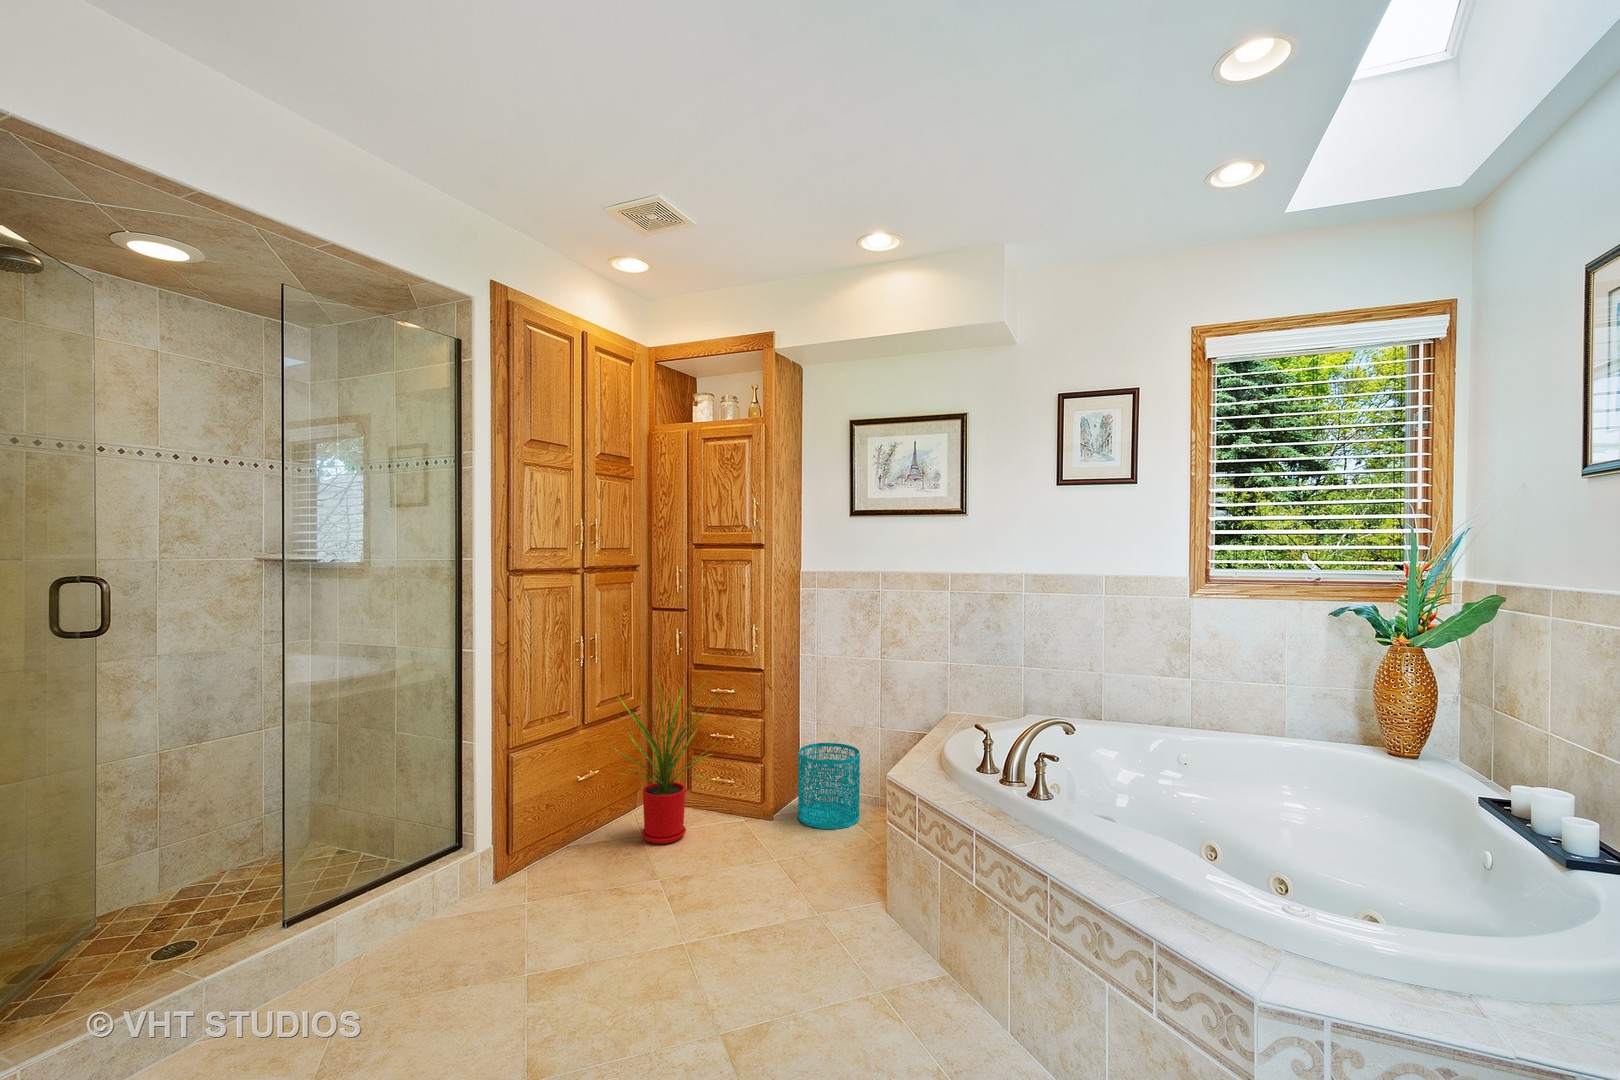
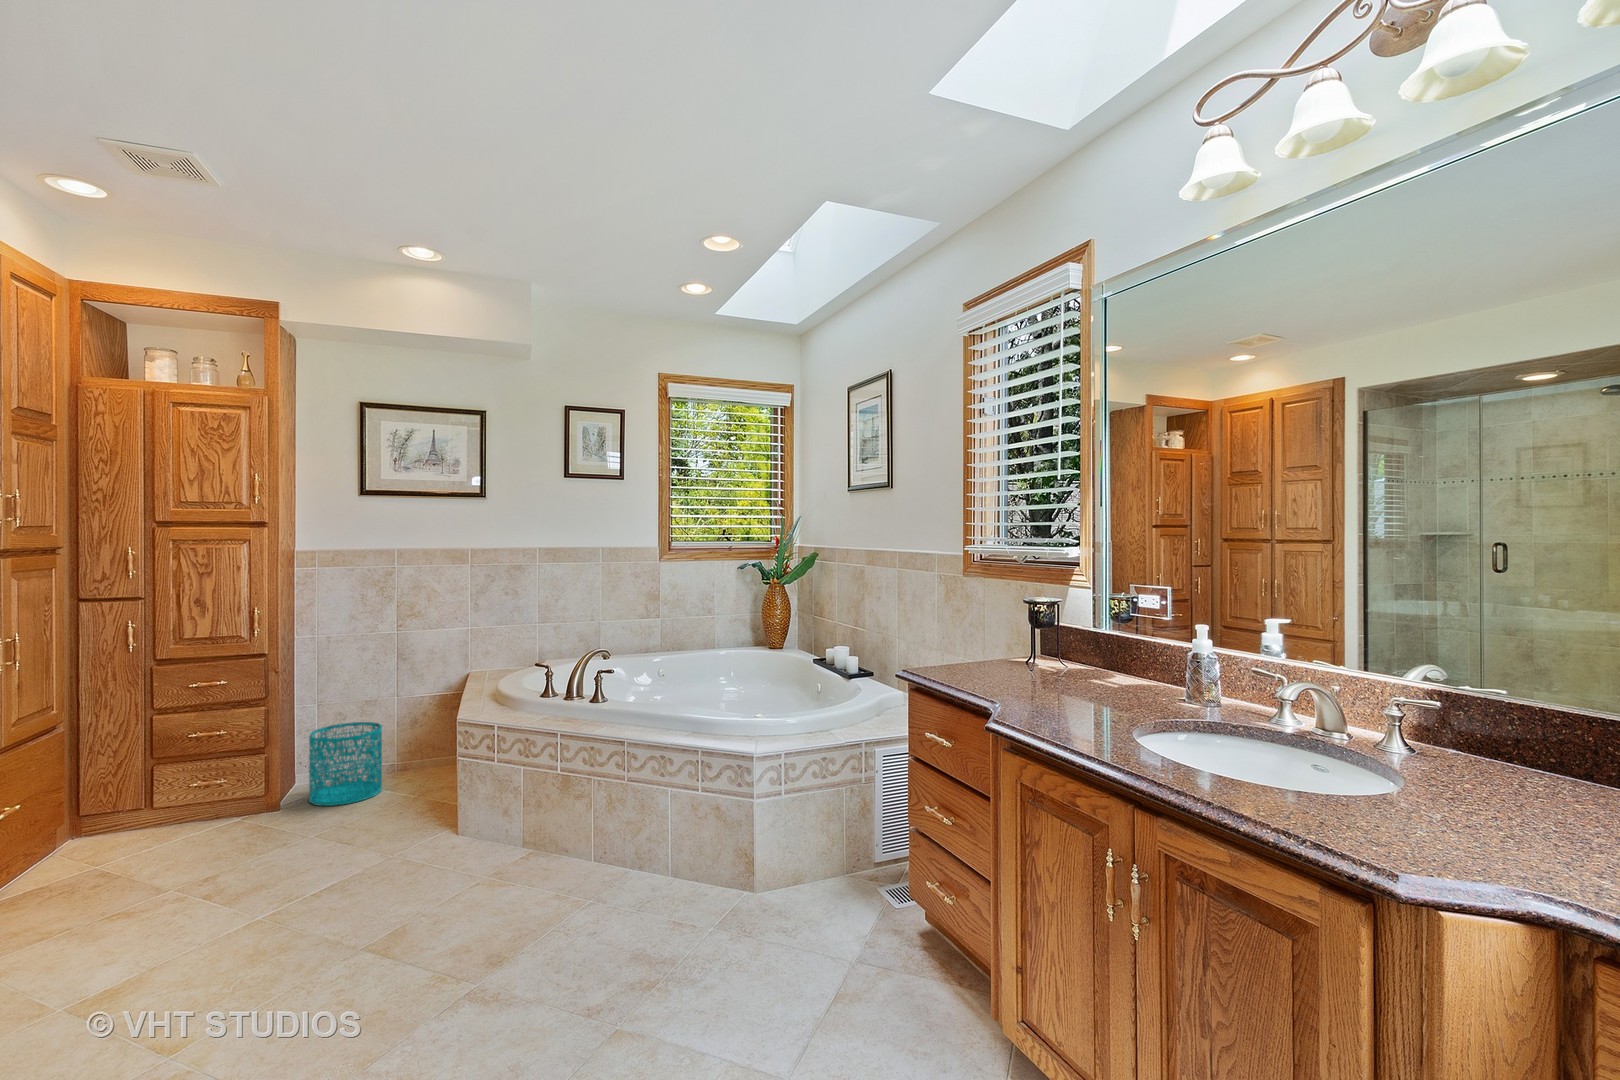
house plant: present [607,678,721,844] -> none [46,672,225,870]

